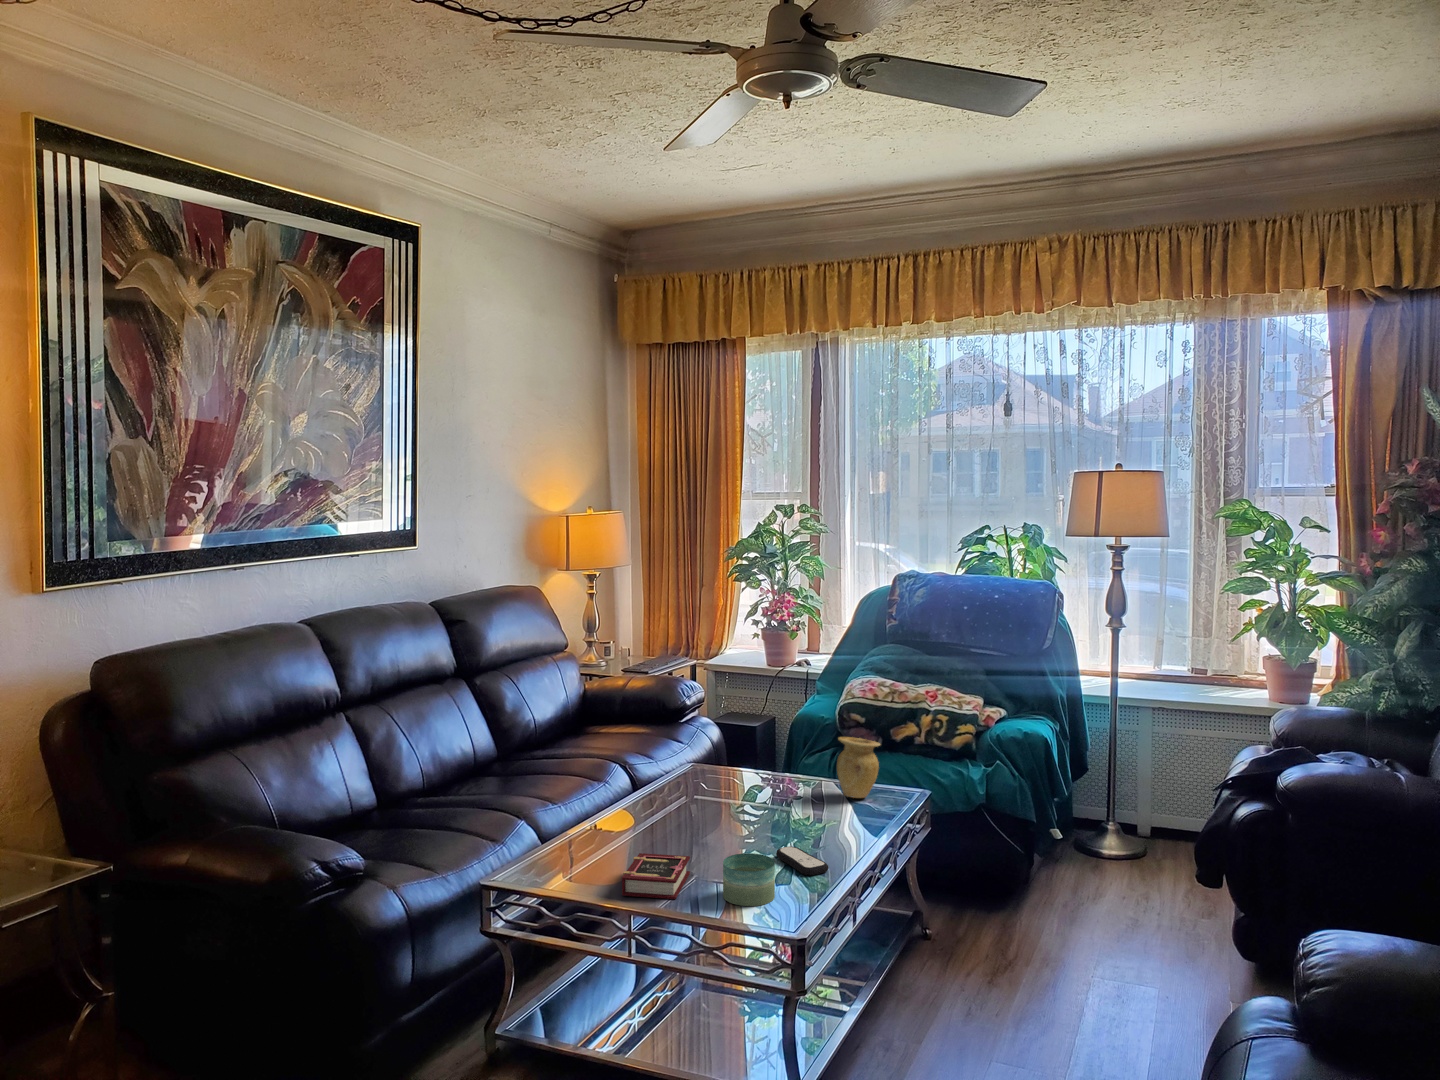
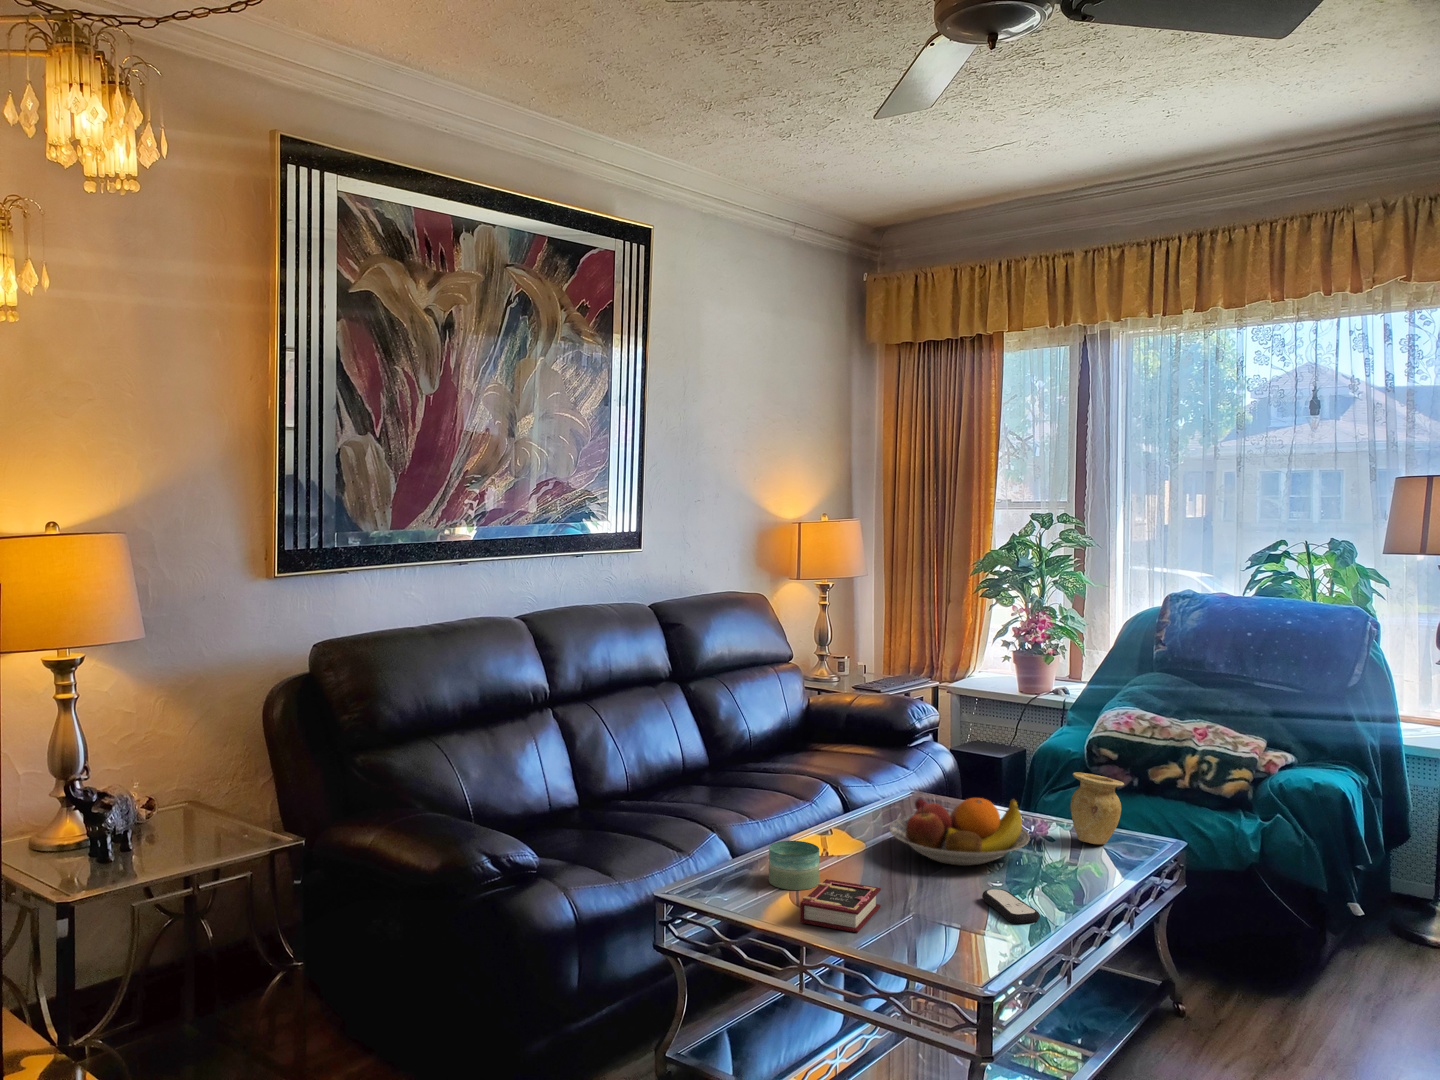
fruit bowl: none [684,765,807,828] -> present [890,798,1030,866]
candle: present [723,853,775,906] -> present [769,841,819,890]

